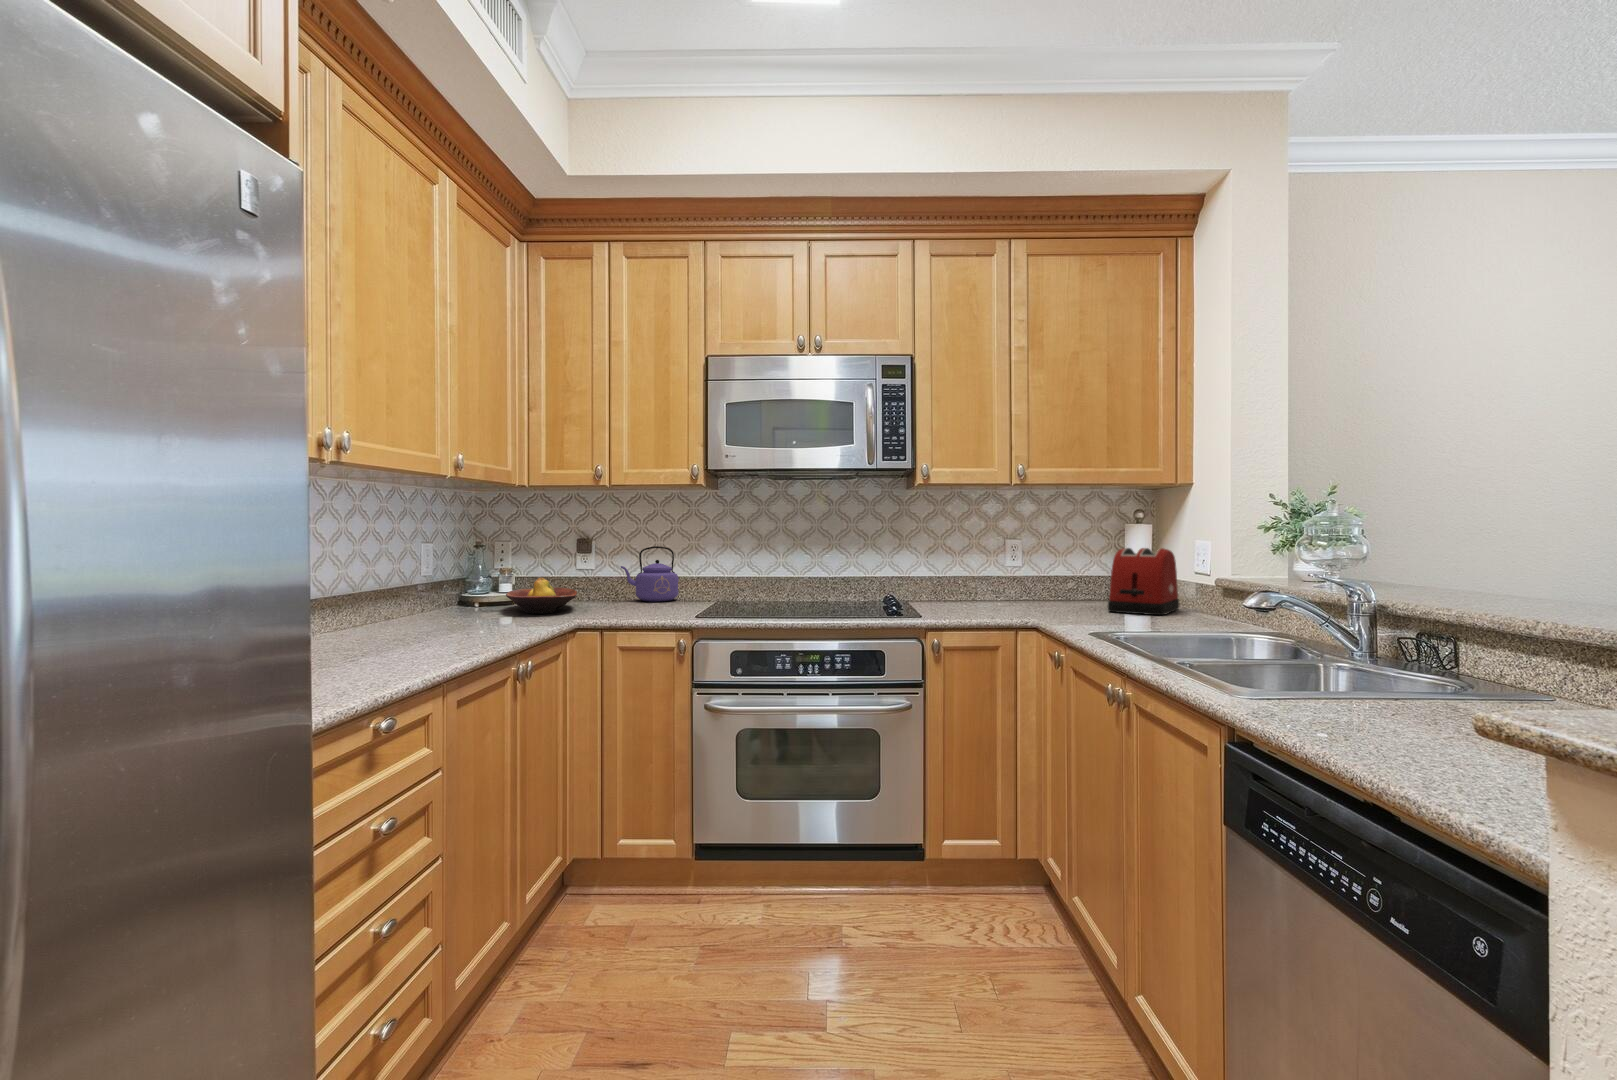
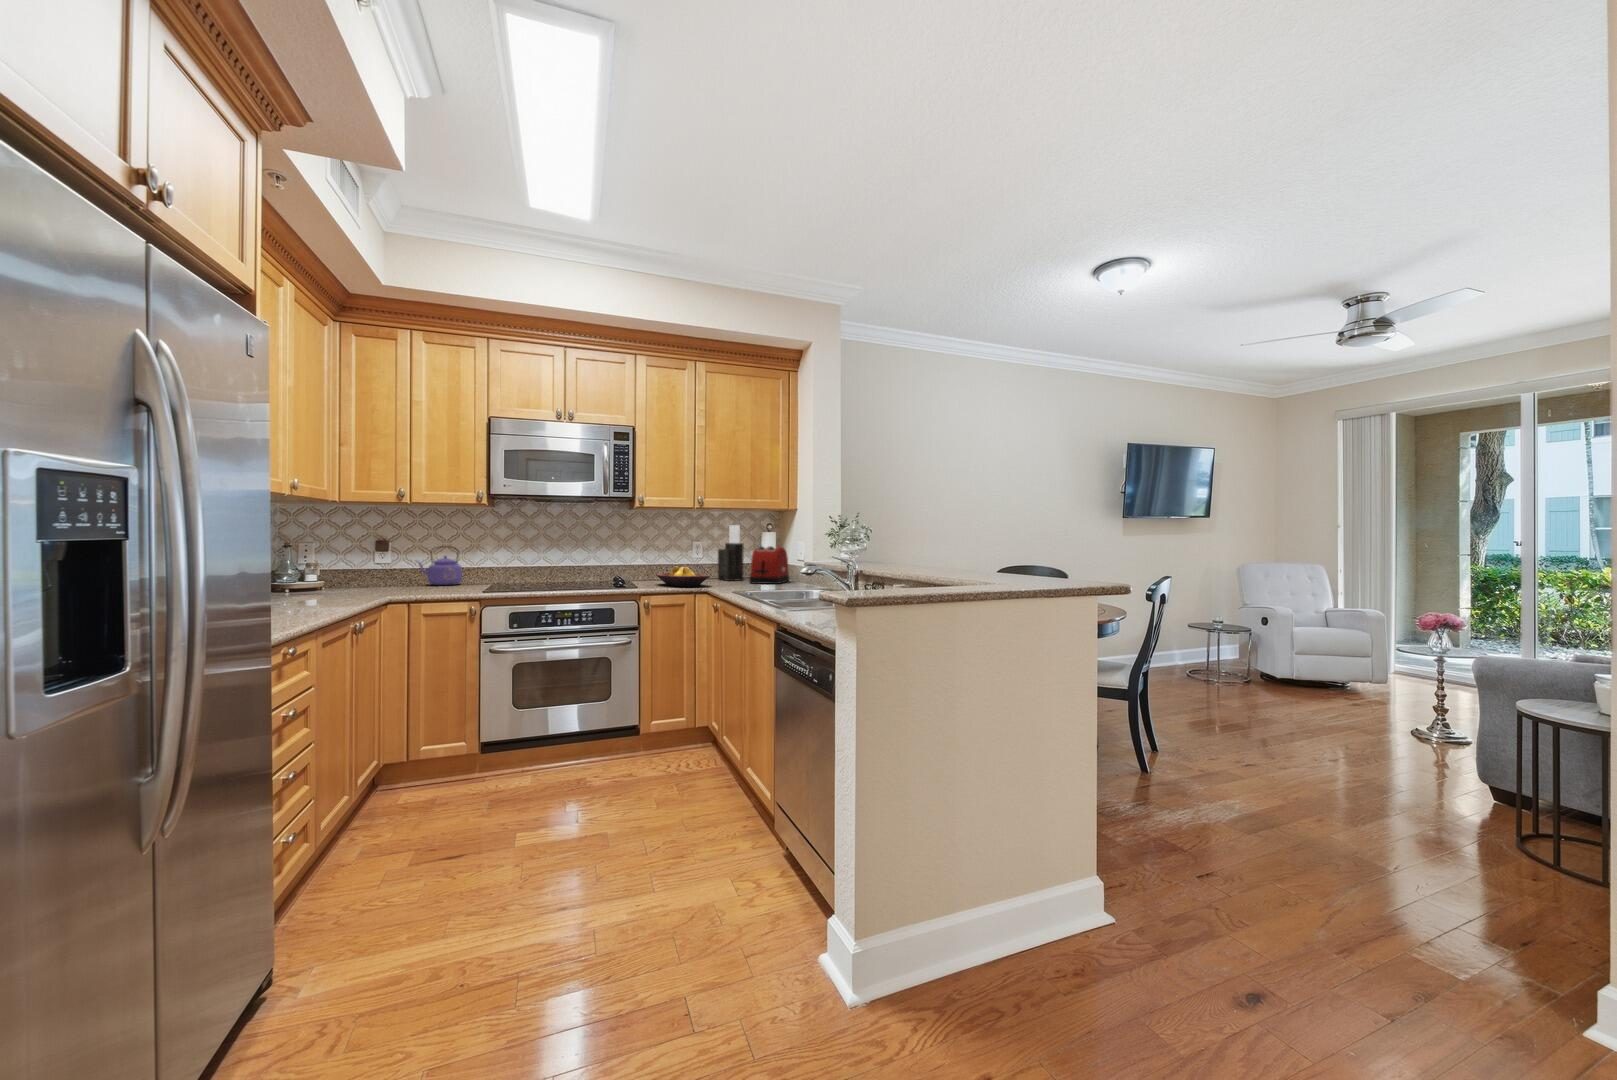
knife block: none [1045,511,1092,605] -> present [718,525,744,581]
fruit bowl: present [506,578,577,614] -> present [656,566,710,587]

